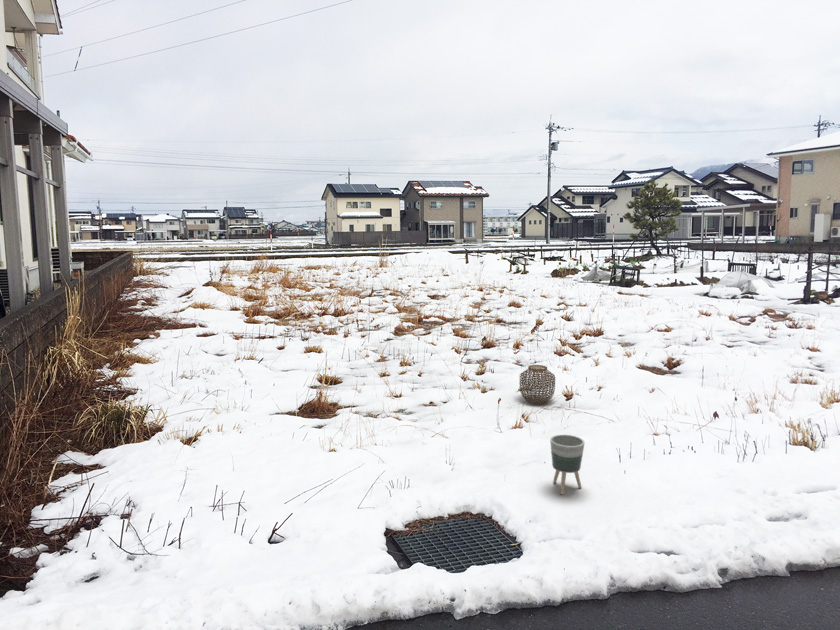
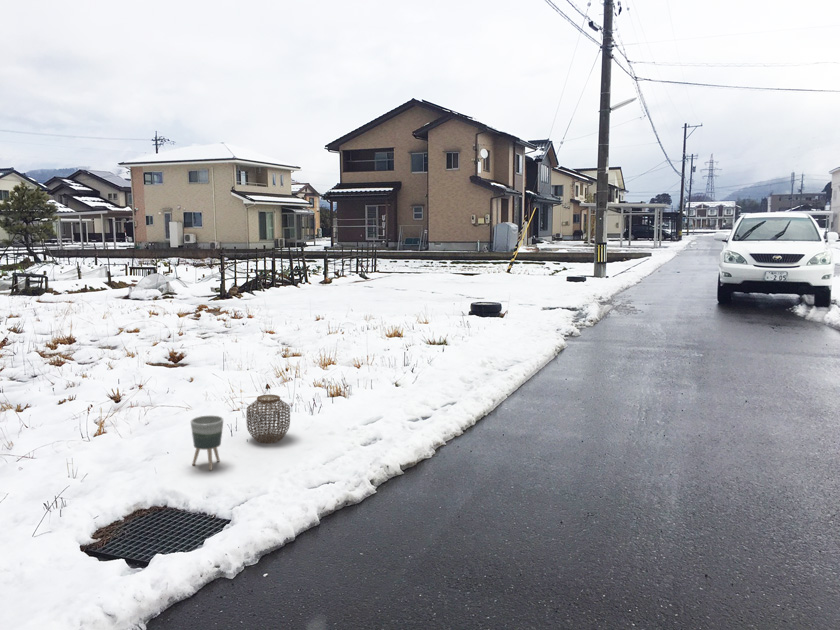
woven basket: present [520,365,555,405] -> present [246,395,290,443]

